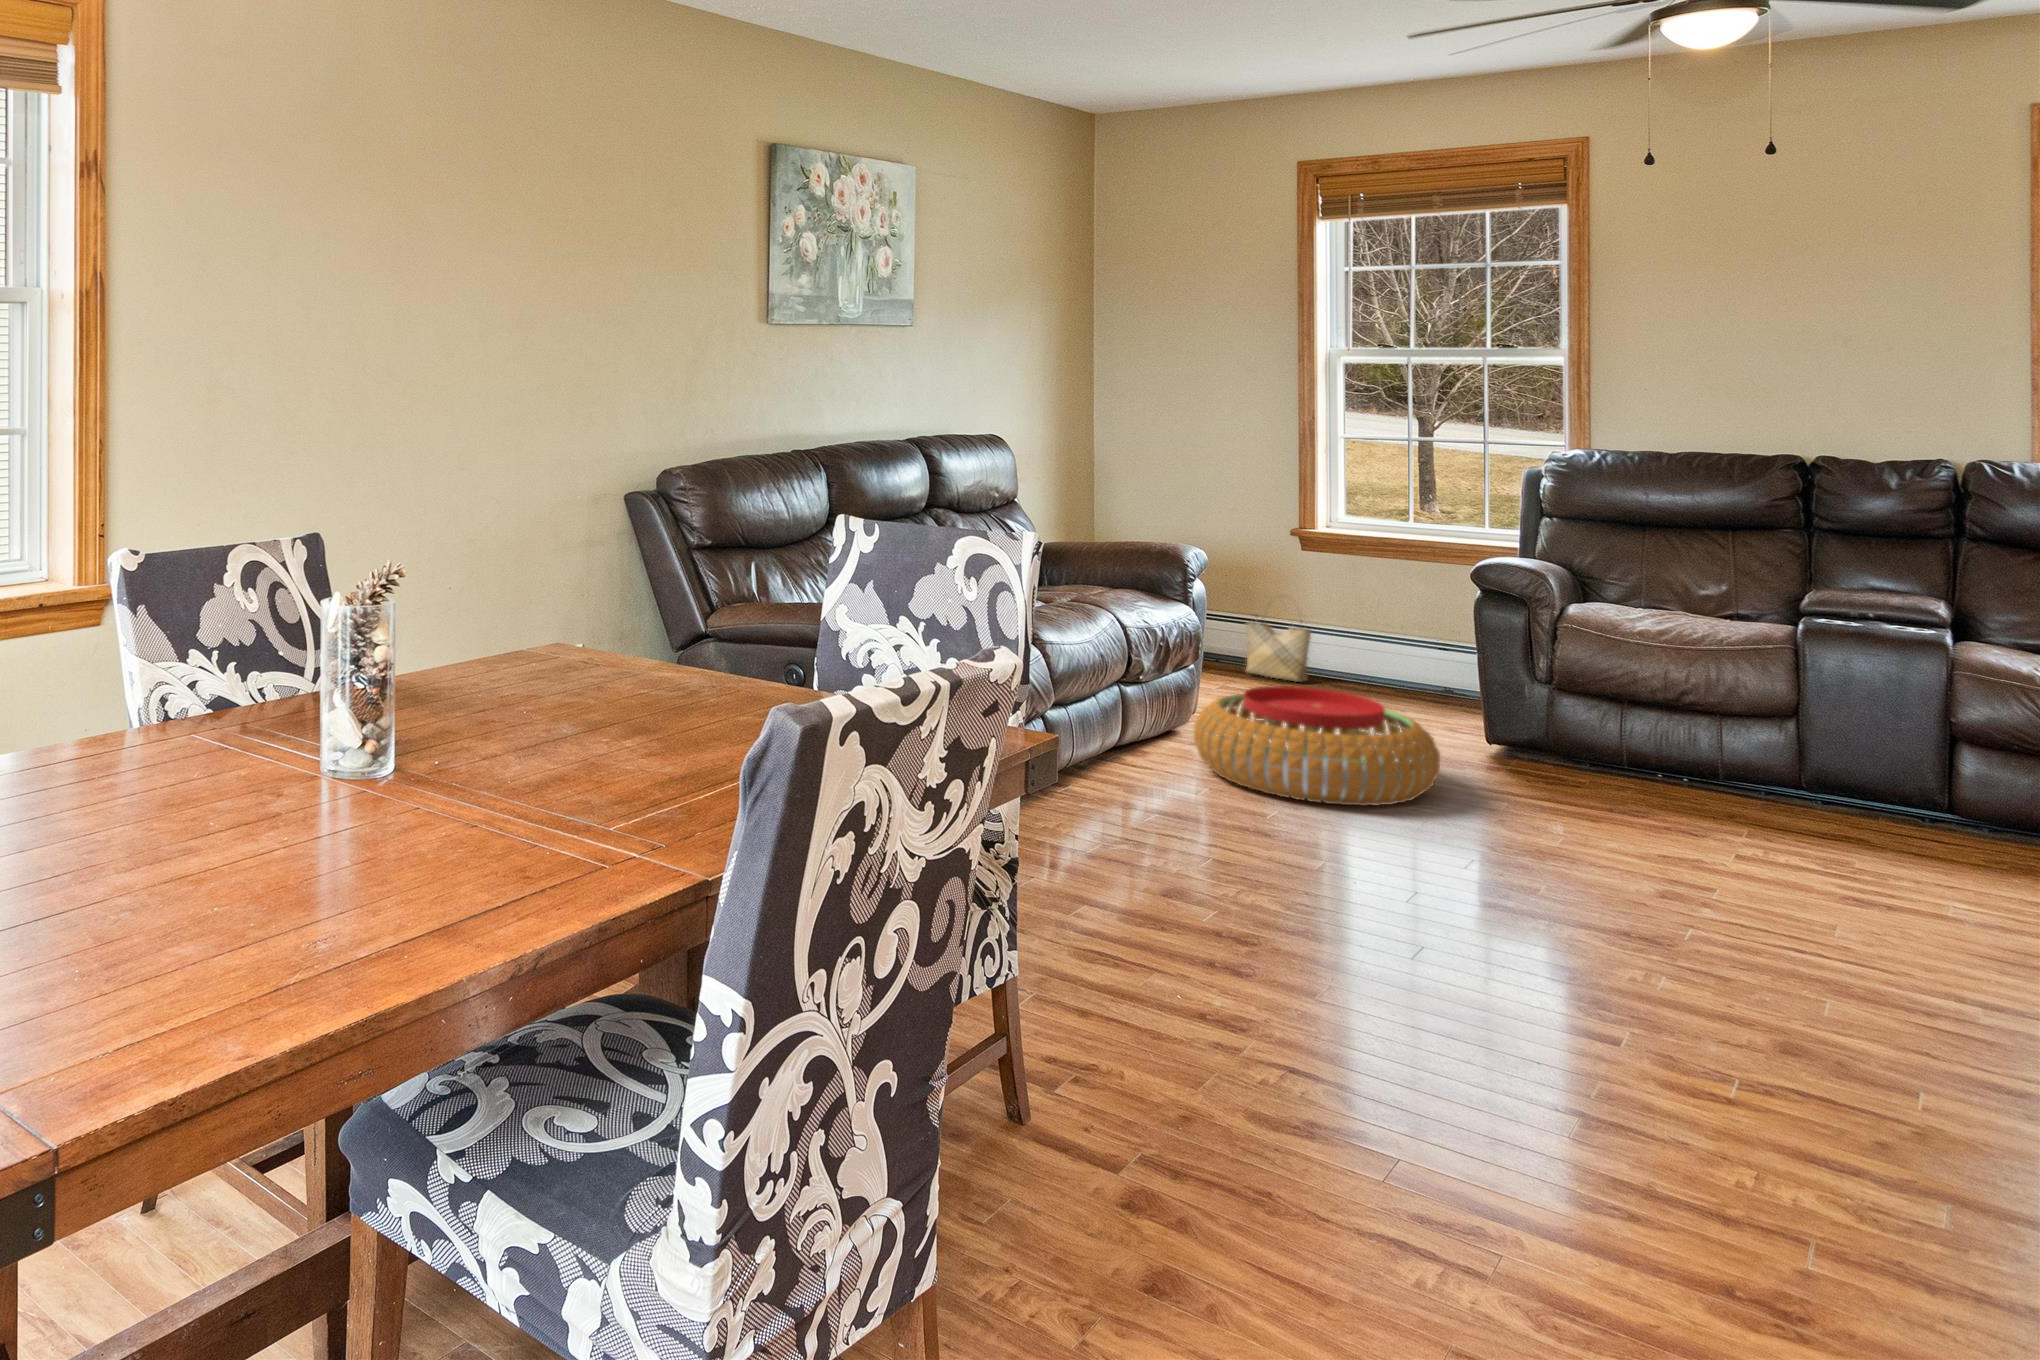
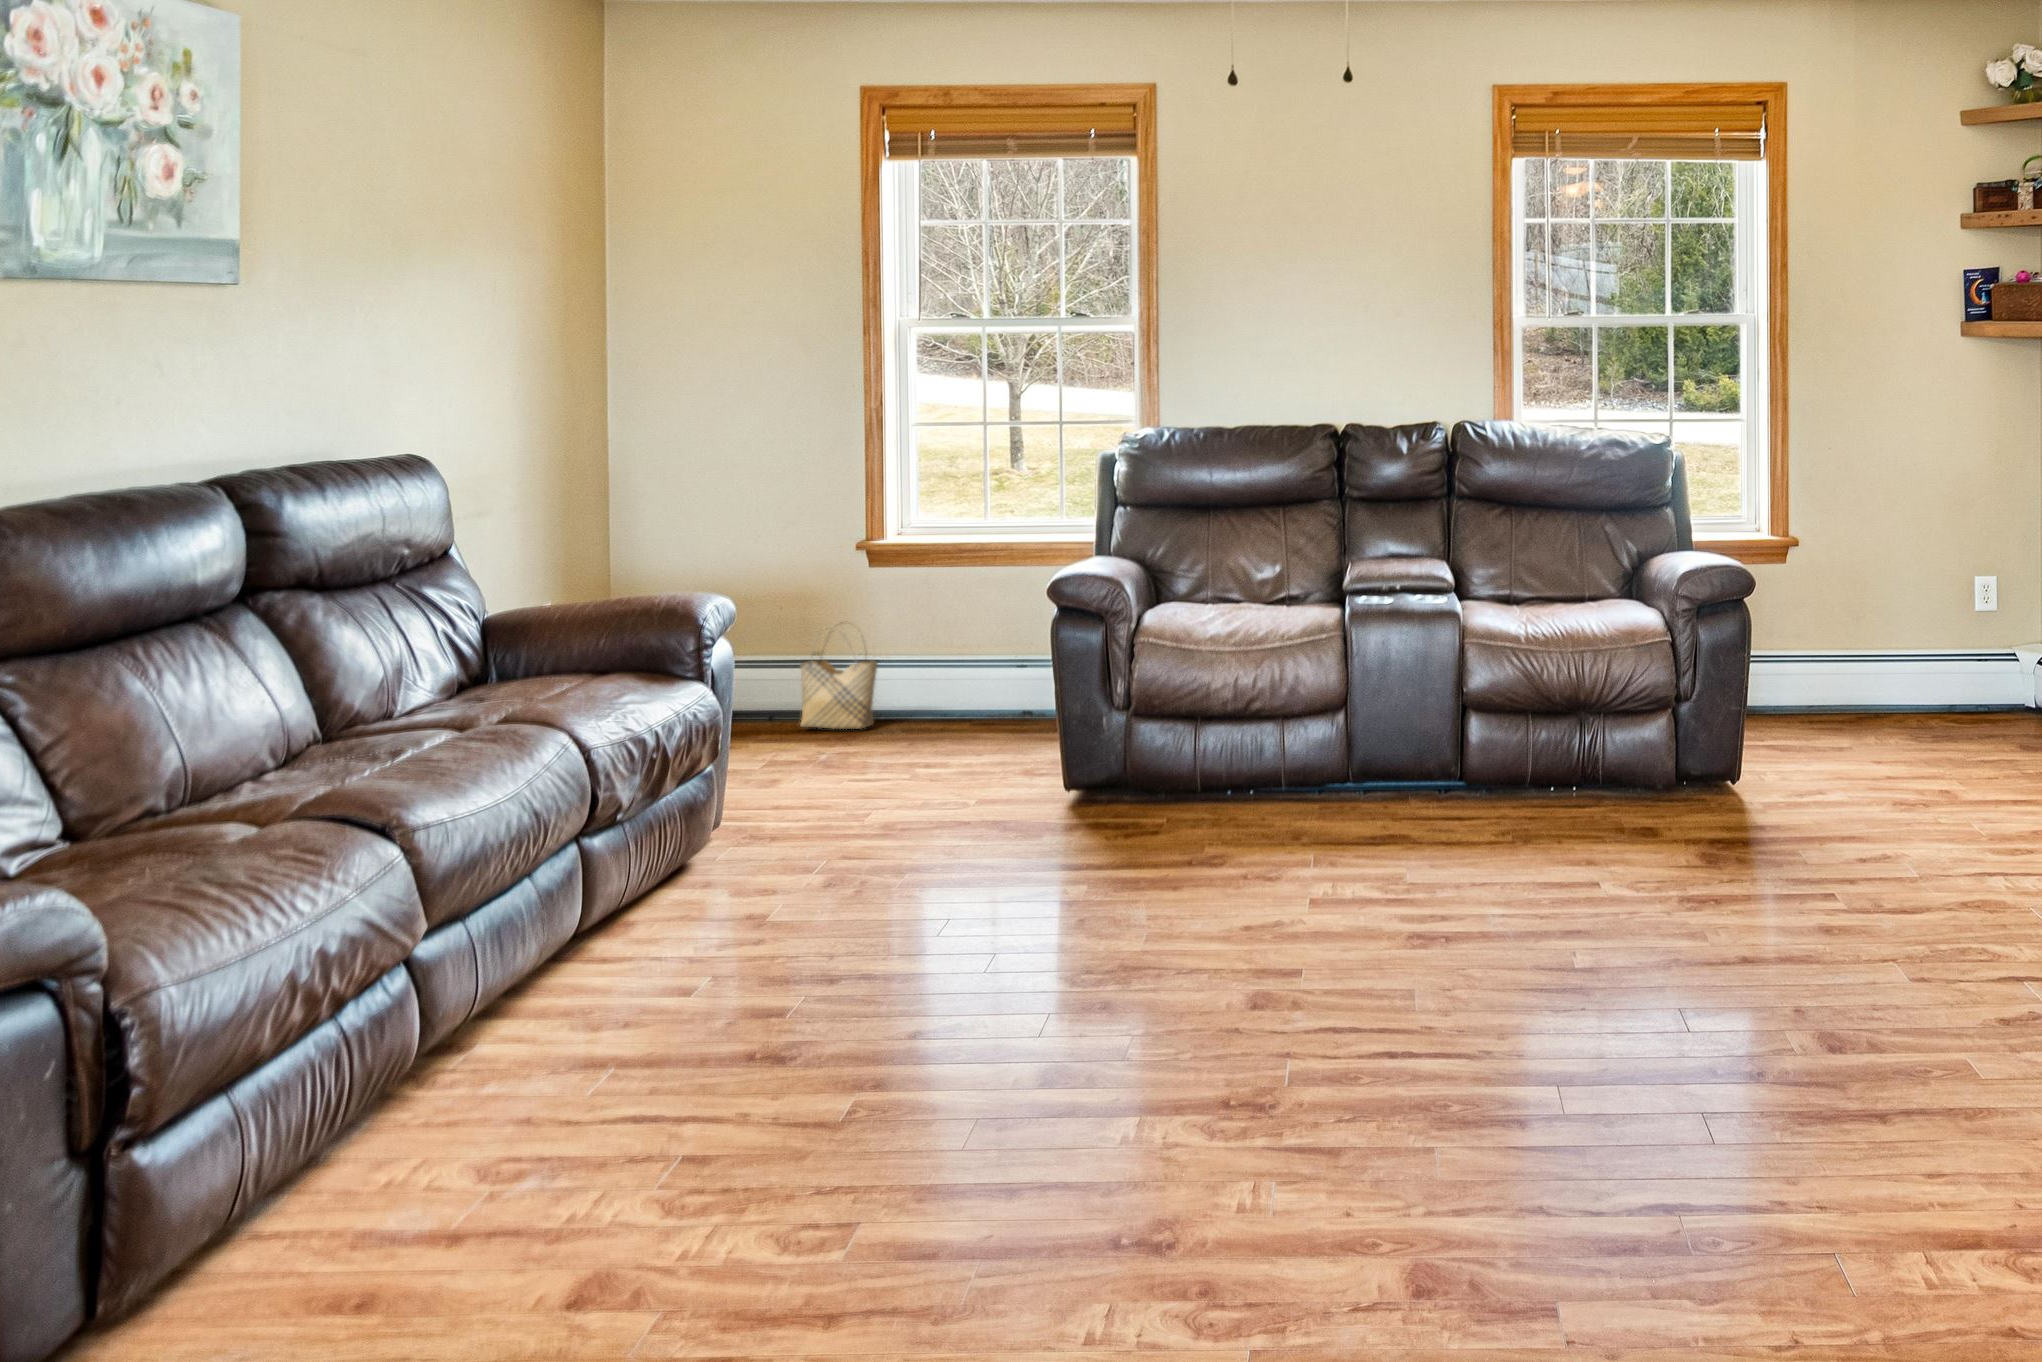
pouf: present [1194,686,1440,806] -> none [697,775,1014,963]

